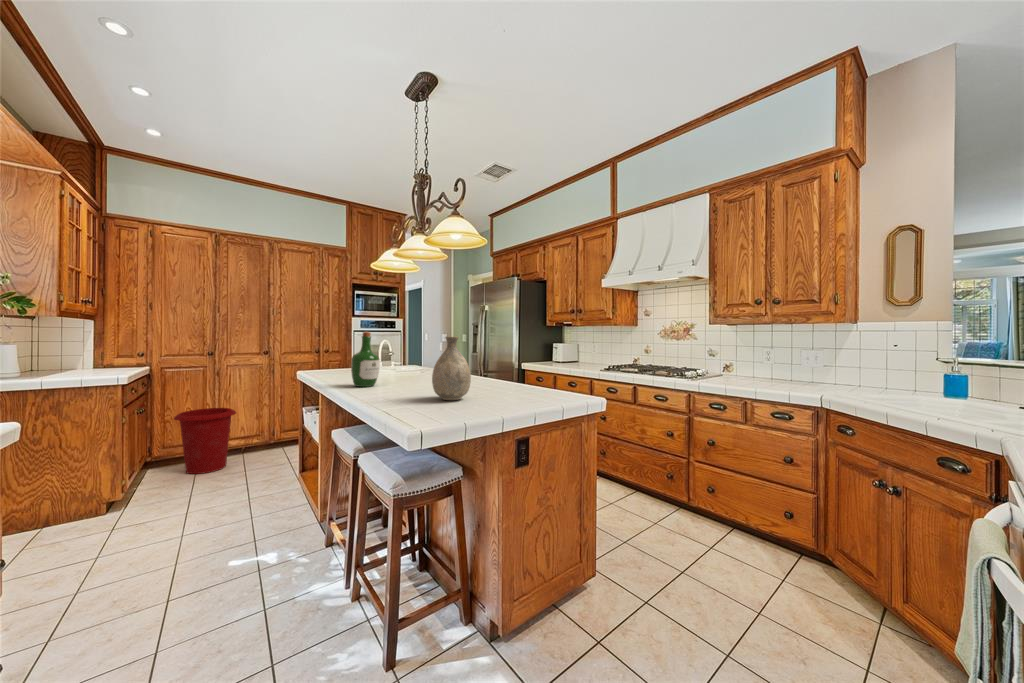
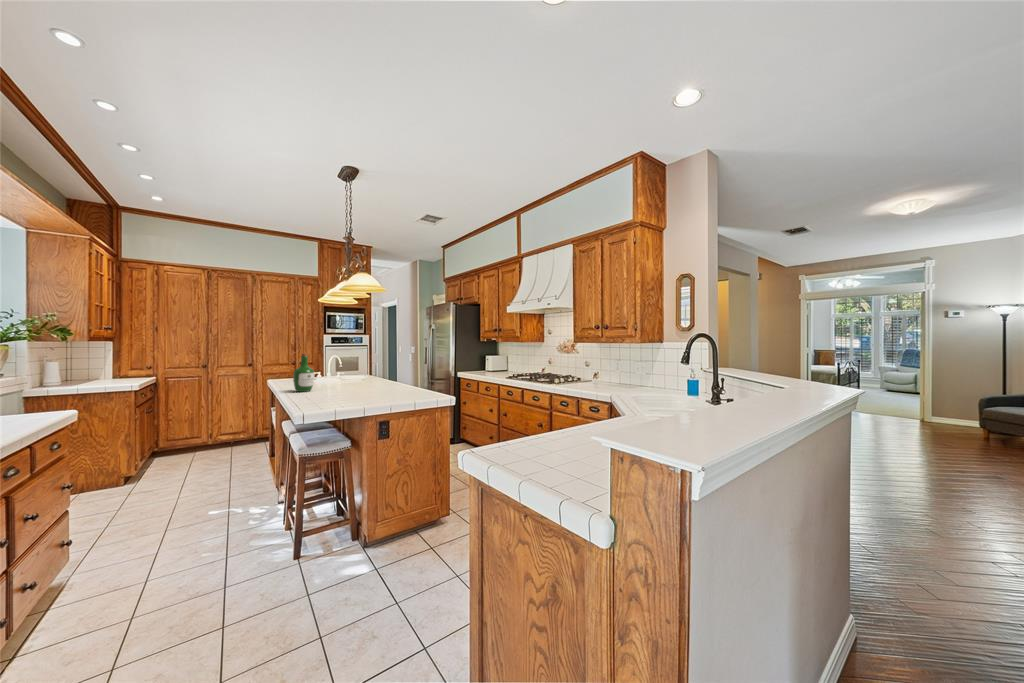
vase: present [432,337,471,400] -> none [337,358,364,400]
waste bin: present [174,408,236,474] -> none [174,409,224,461]

